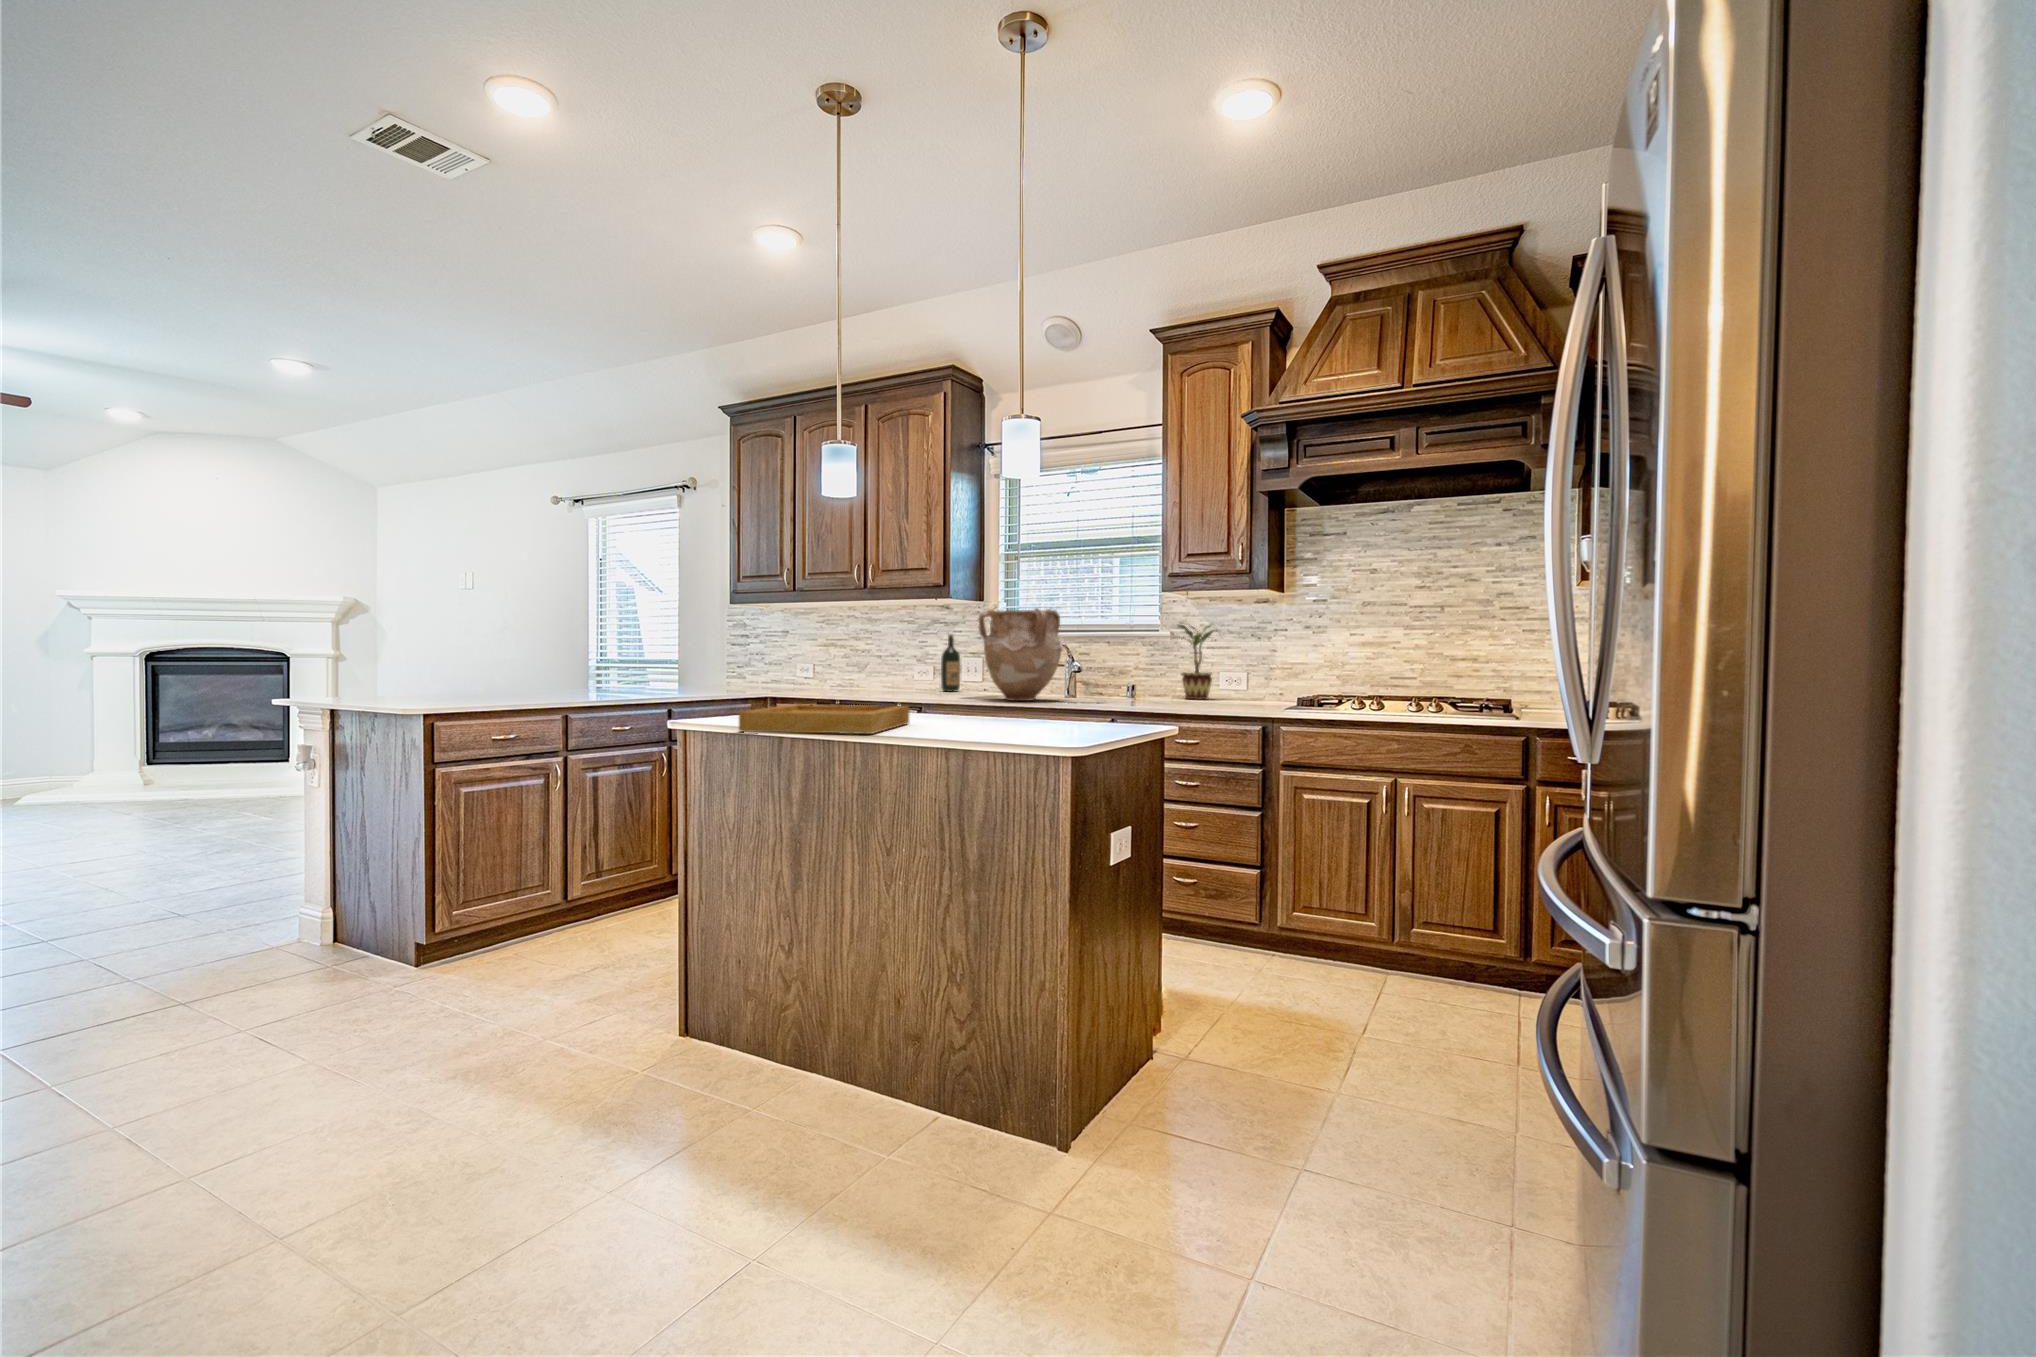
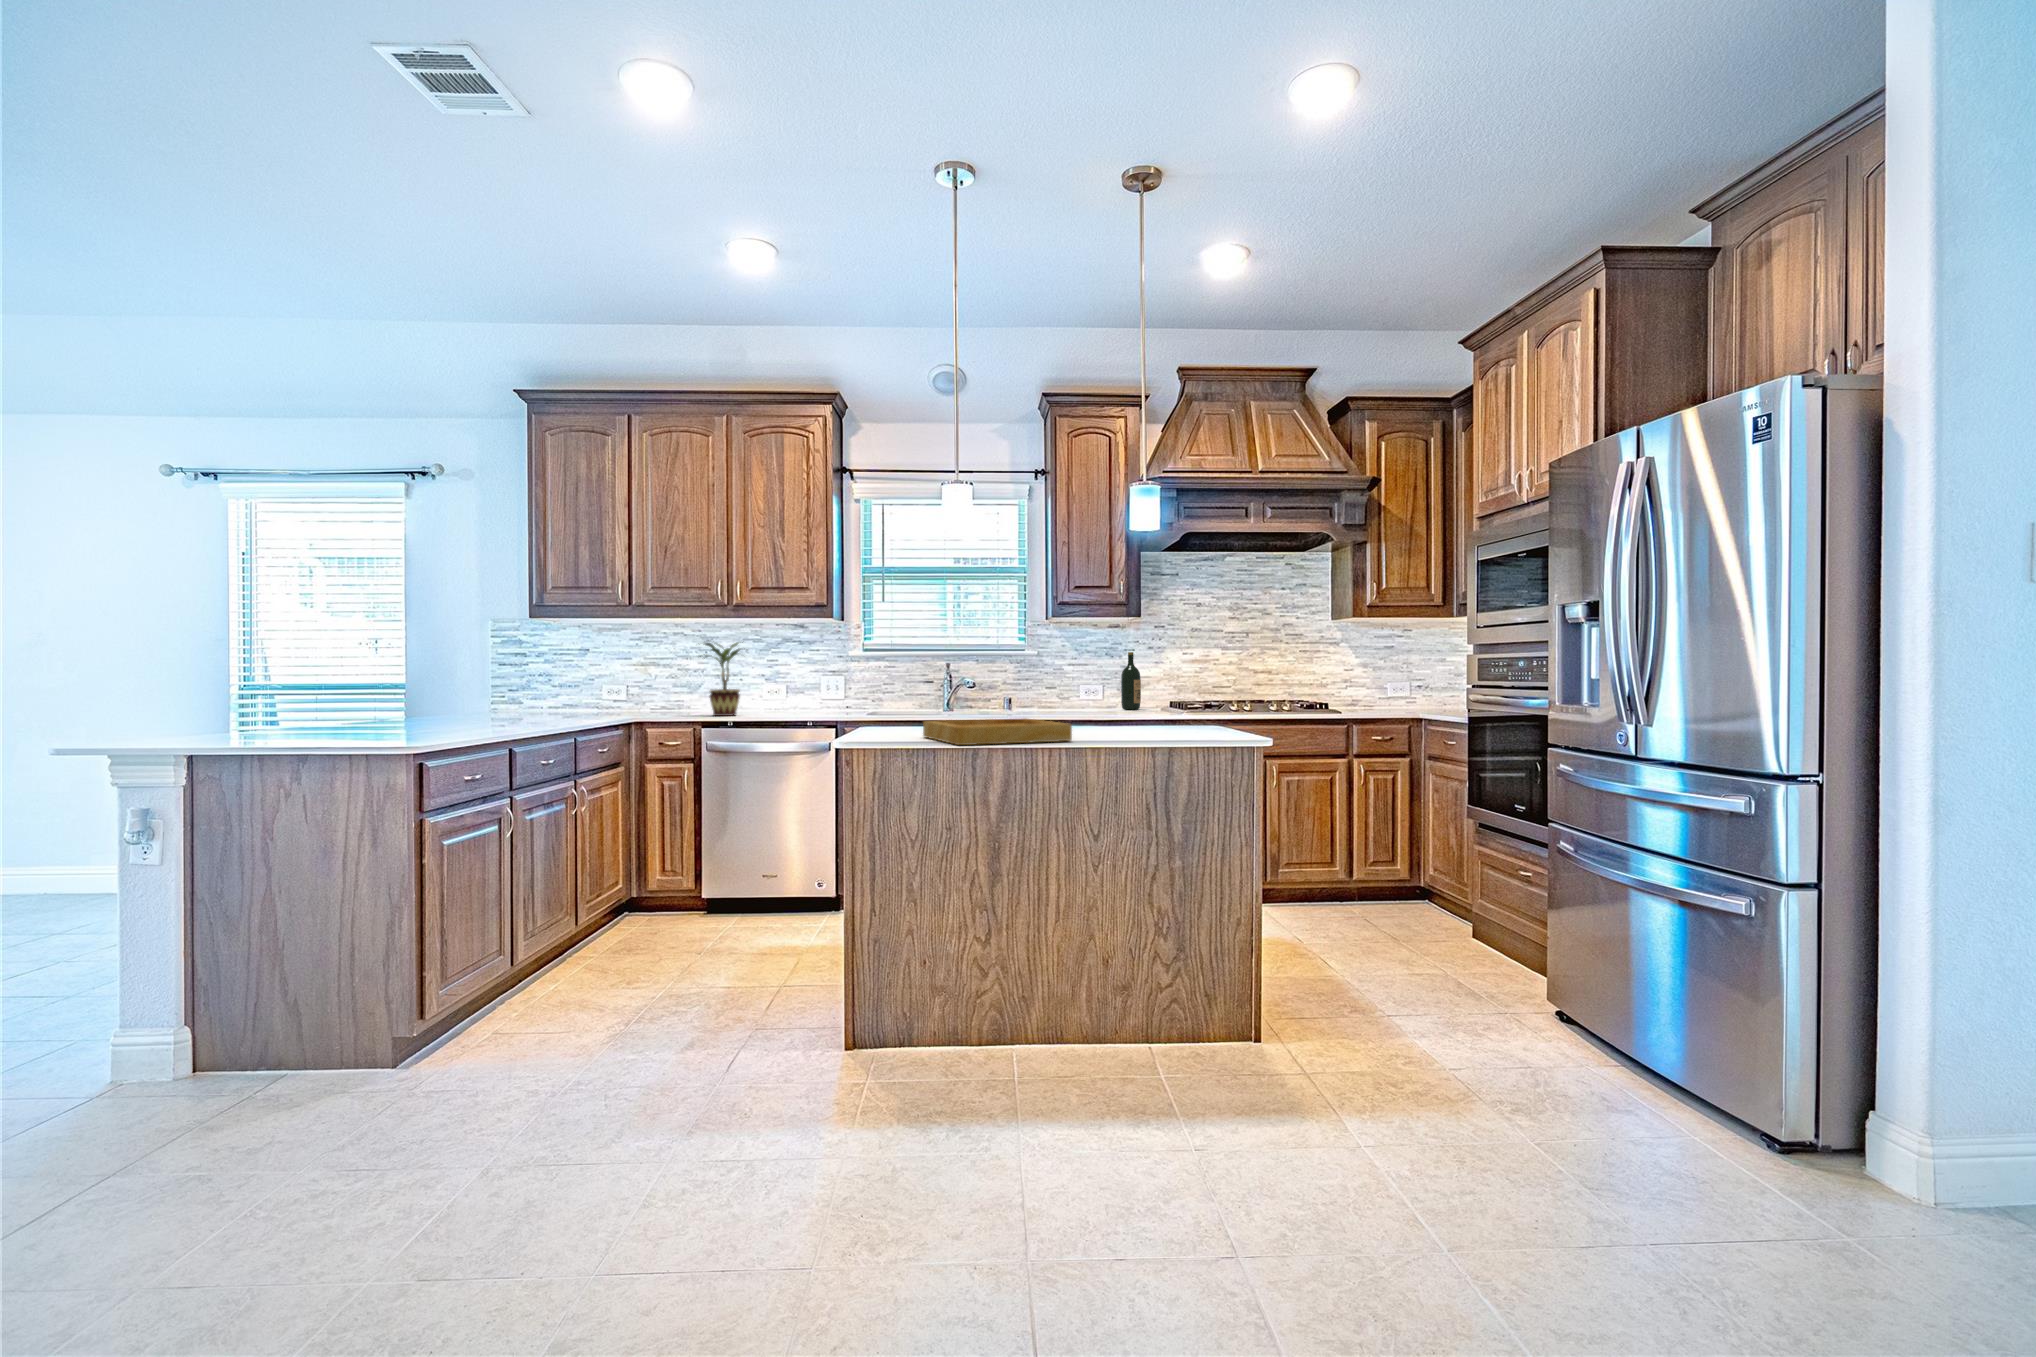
vase: present [978,609,1063,701] -> none [902,630,983,715]
potted plant: present [1177,624,1214,700] -> present [704,640,743,716]
wine bottle: present [941,634,960,692] -> present [1121,652,1141,710]

